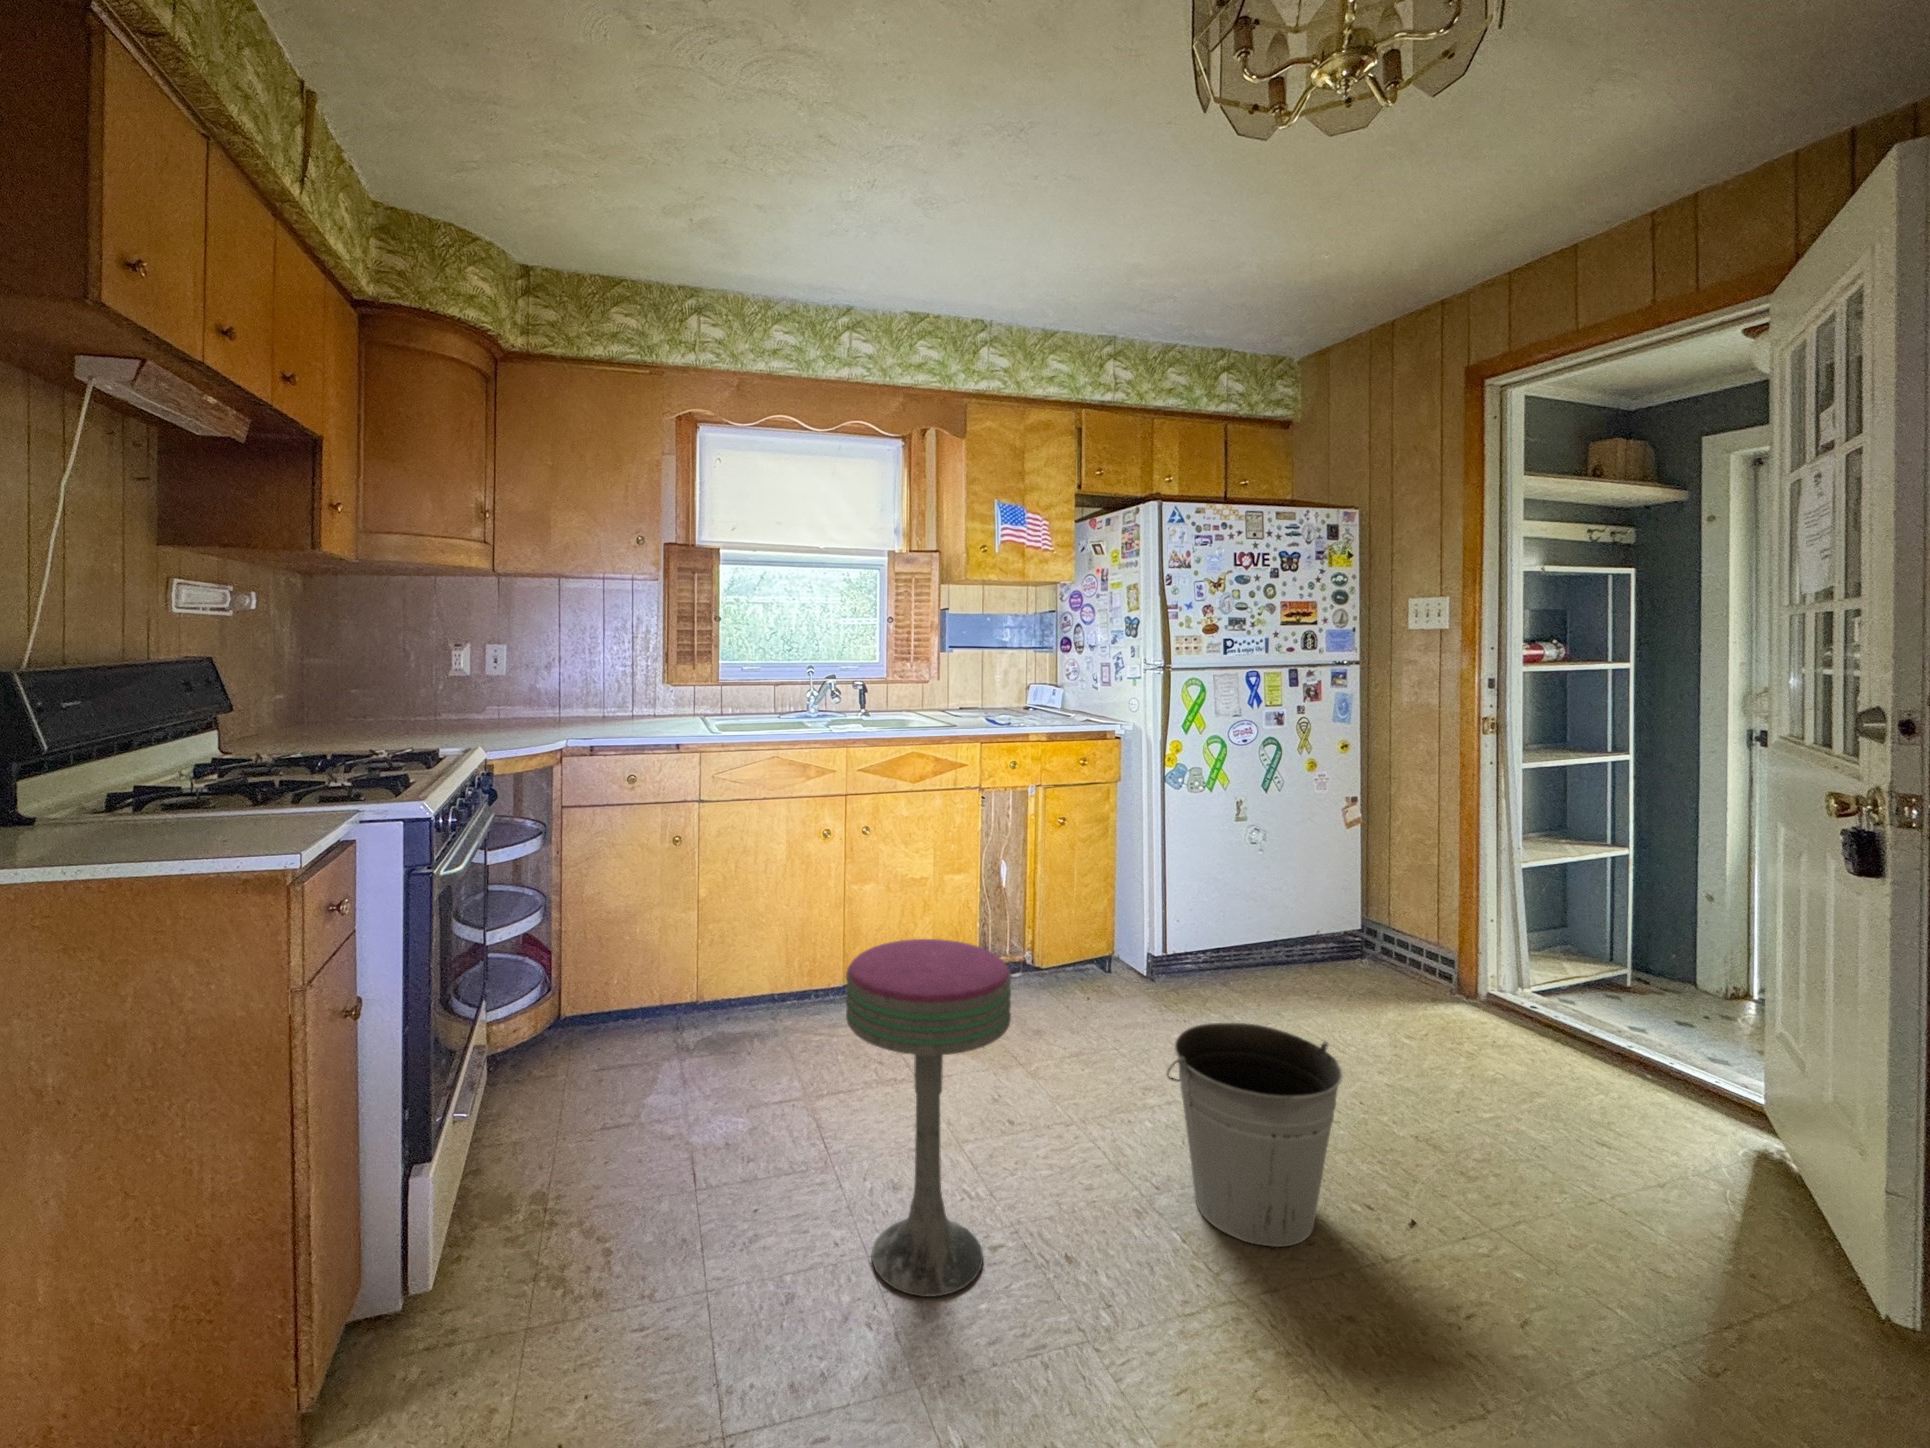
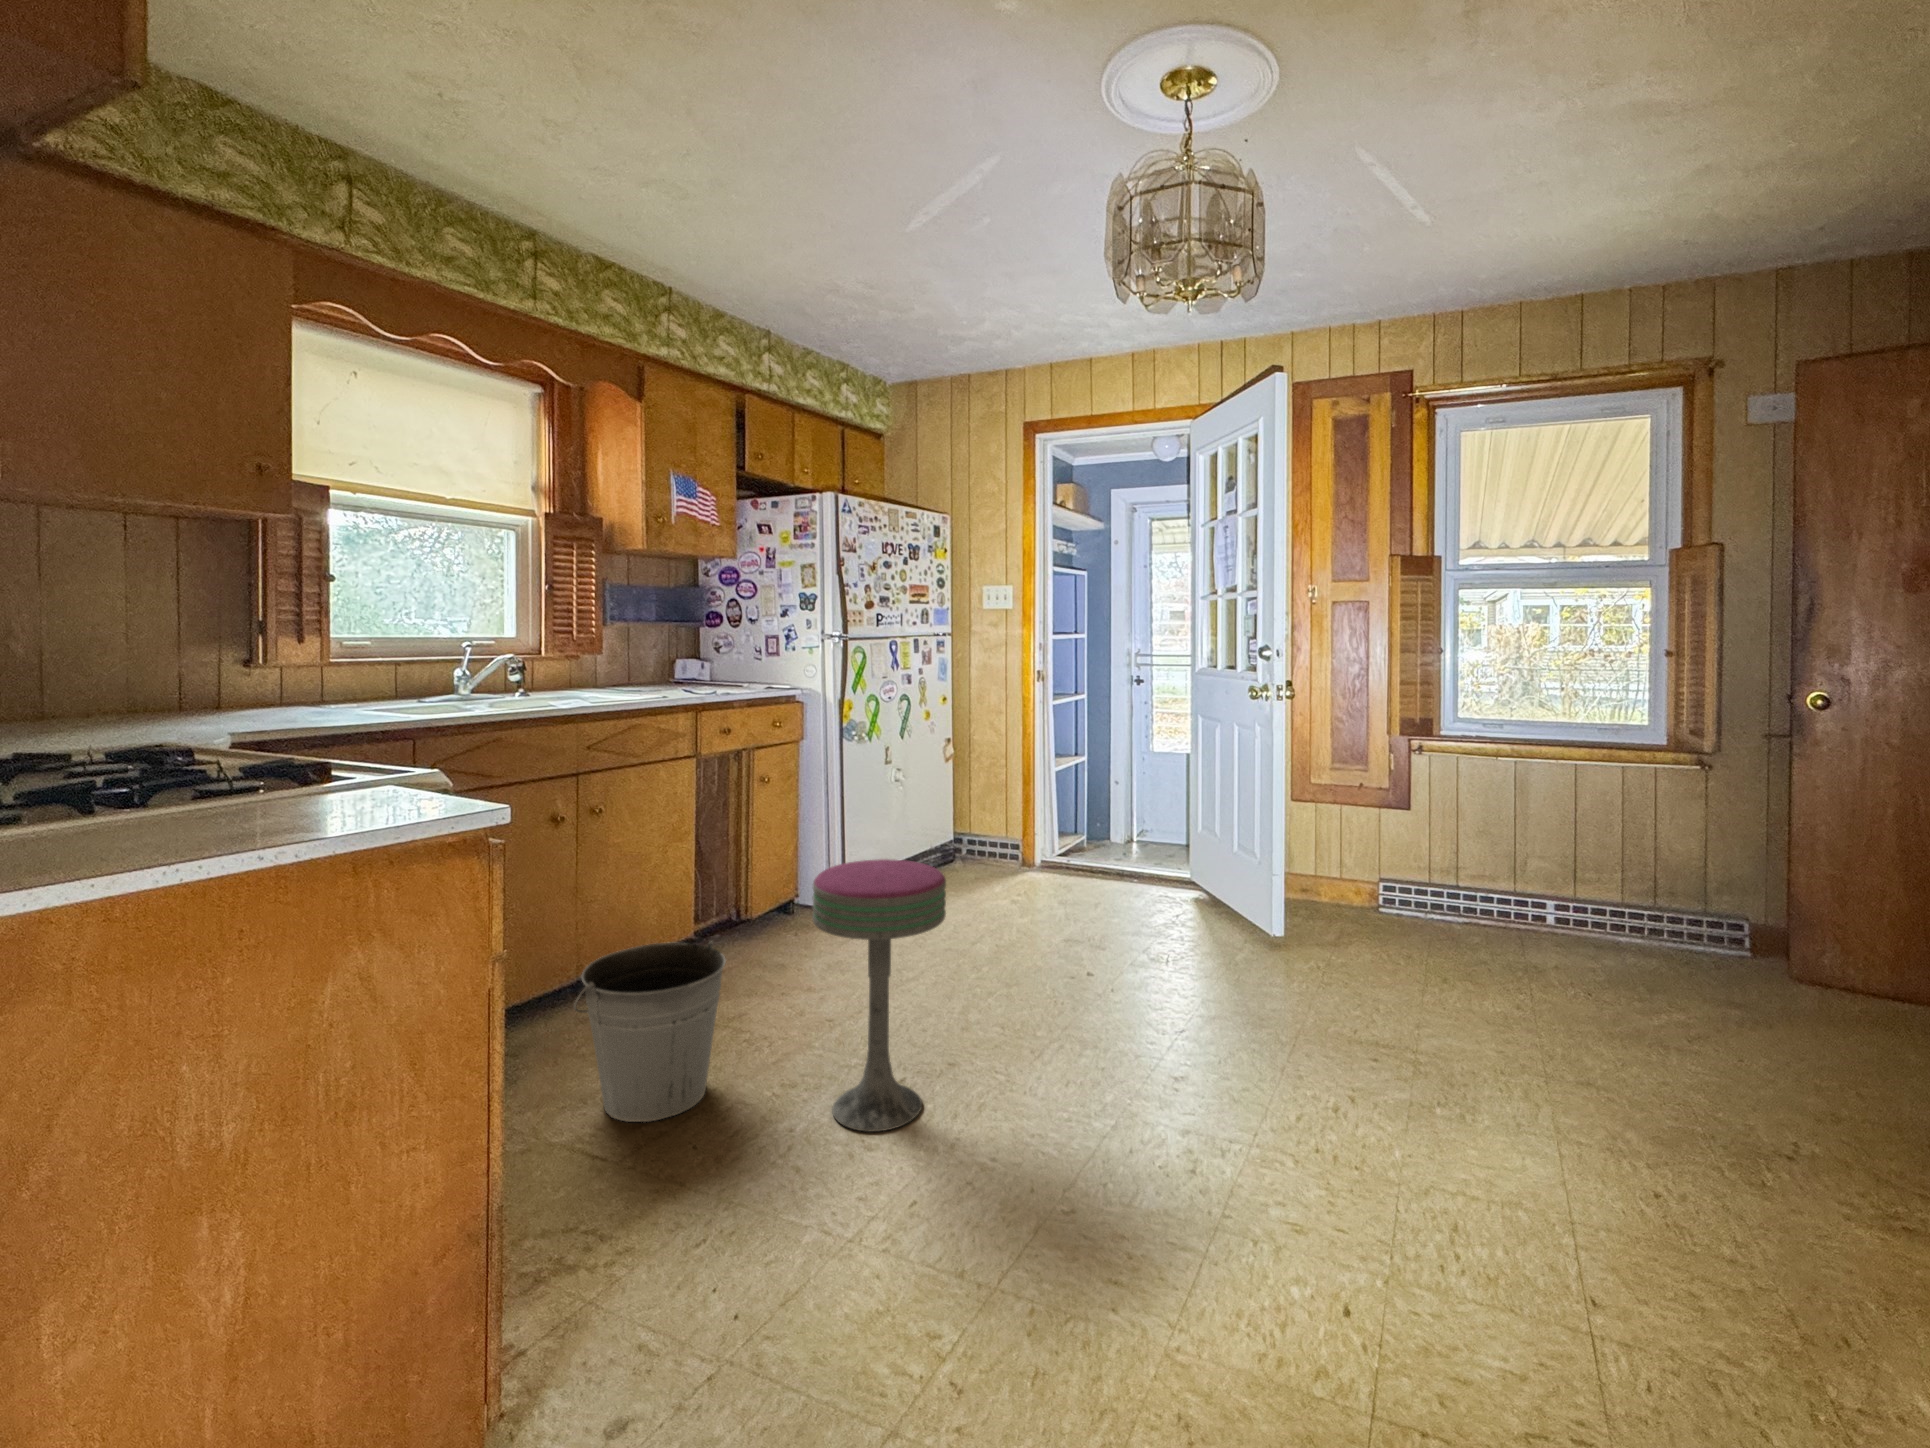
bucket: present [1167,1023,1343,1247] -> present [574,941,726,1122]

